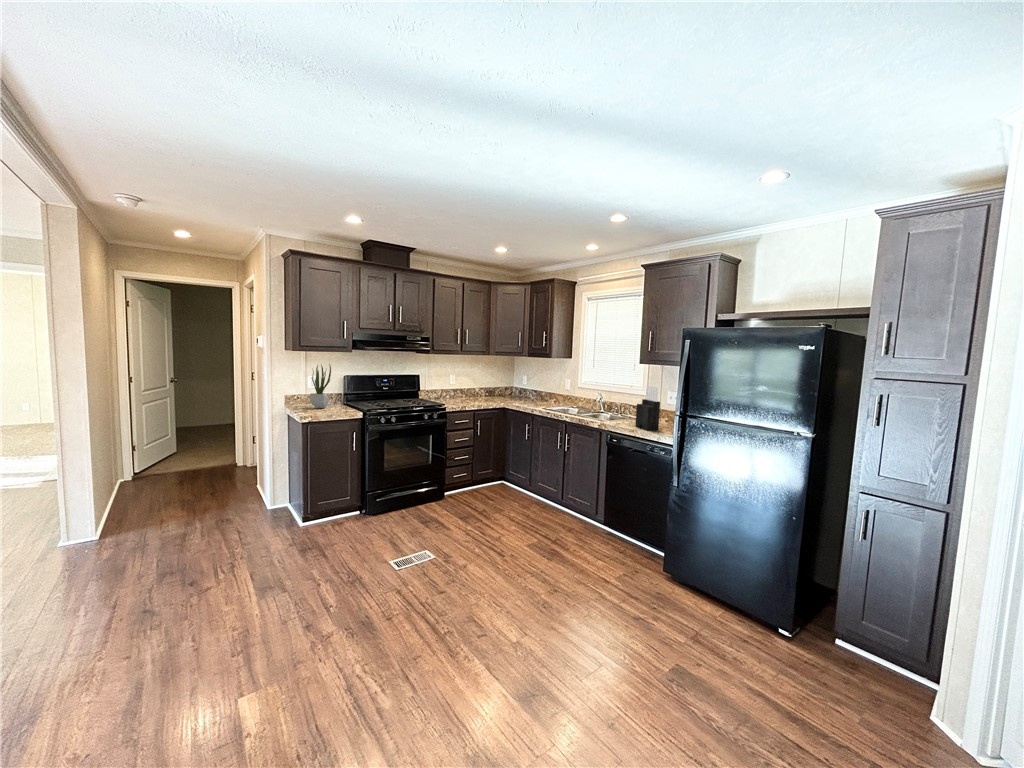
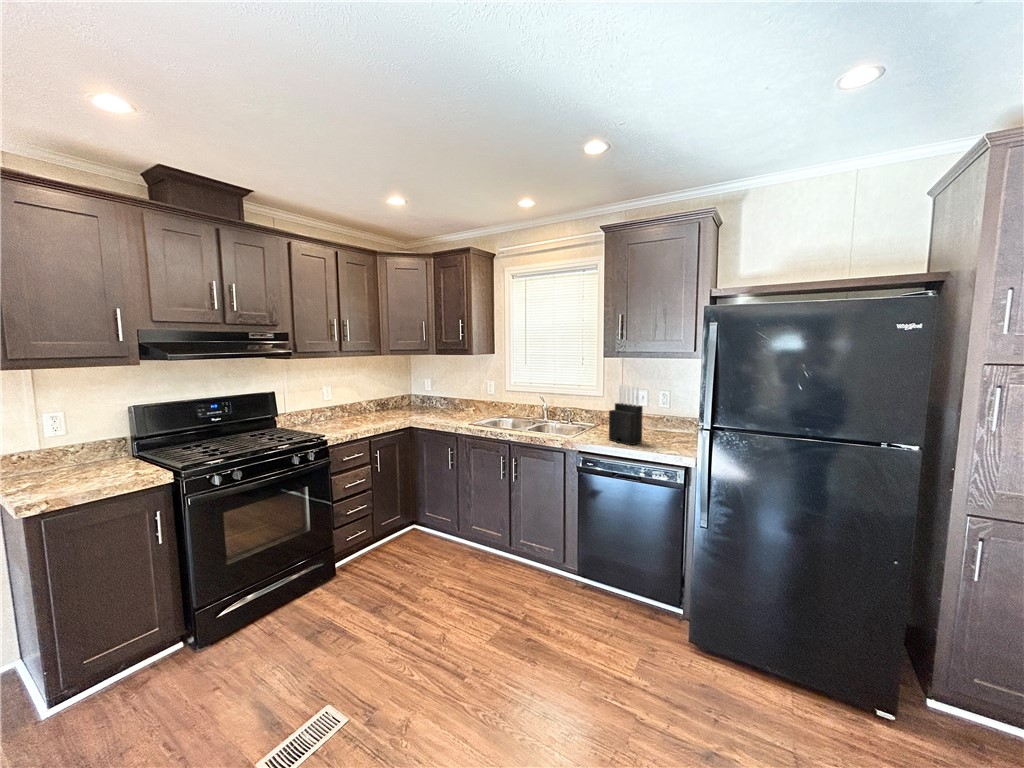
potted plant: present [310,364,331,408] -> none [43,388,95,478]

